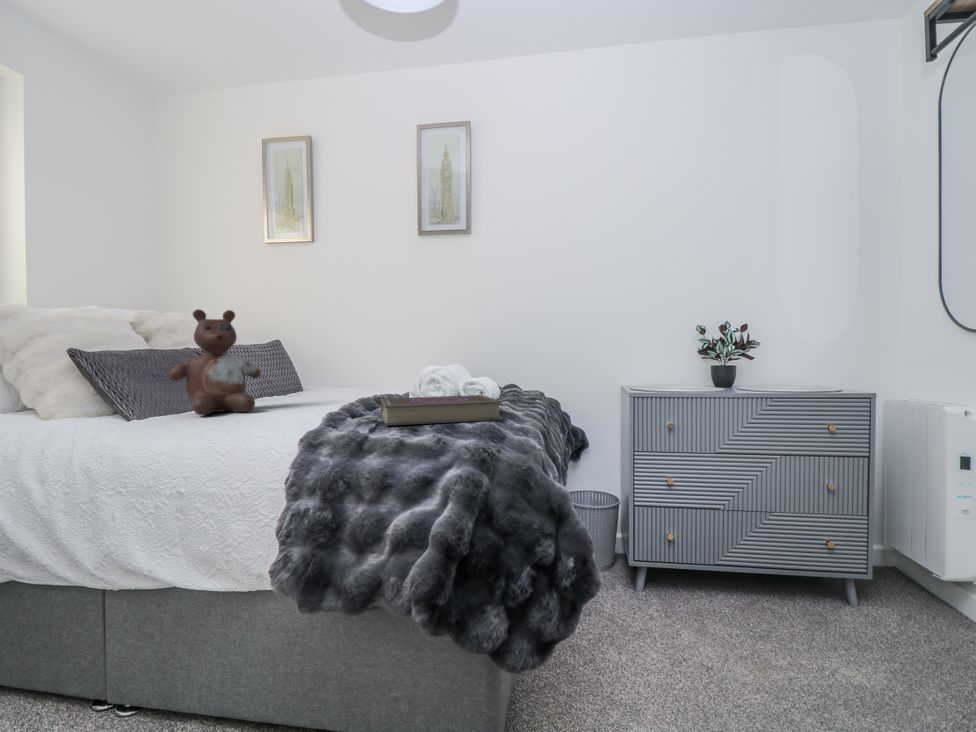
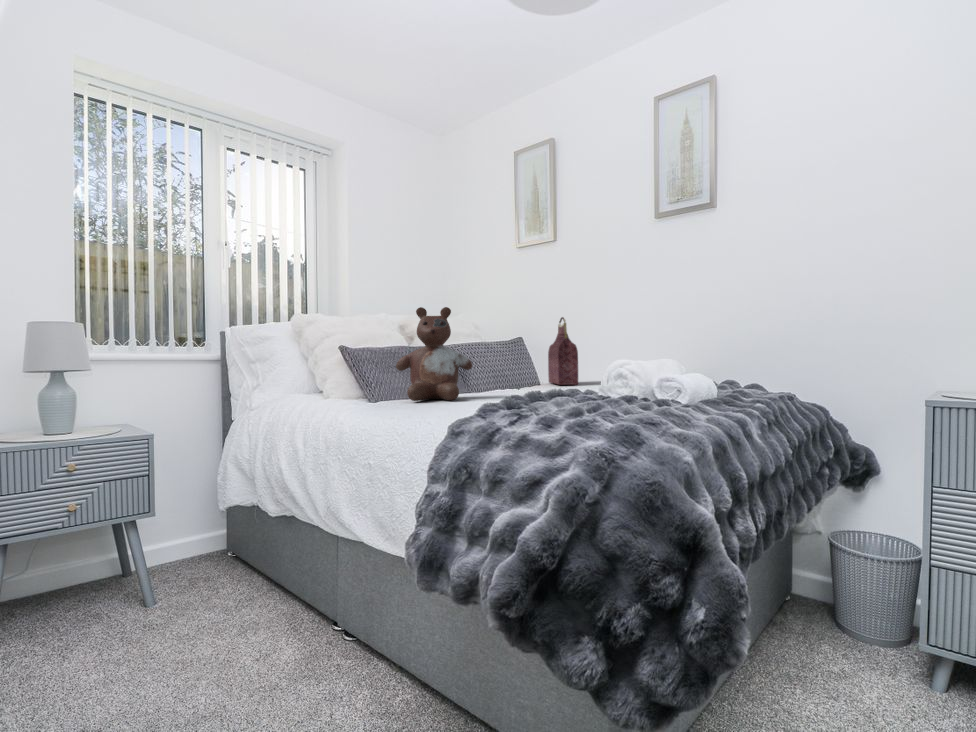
handbag: none [309,321,348,389] -> present [548,317,578,385]
book: present [381,395,502,425] -> none [530,391,667,421]

